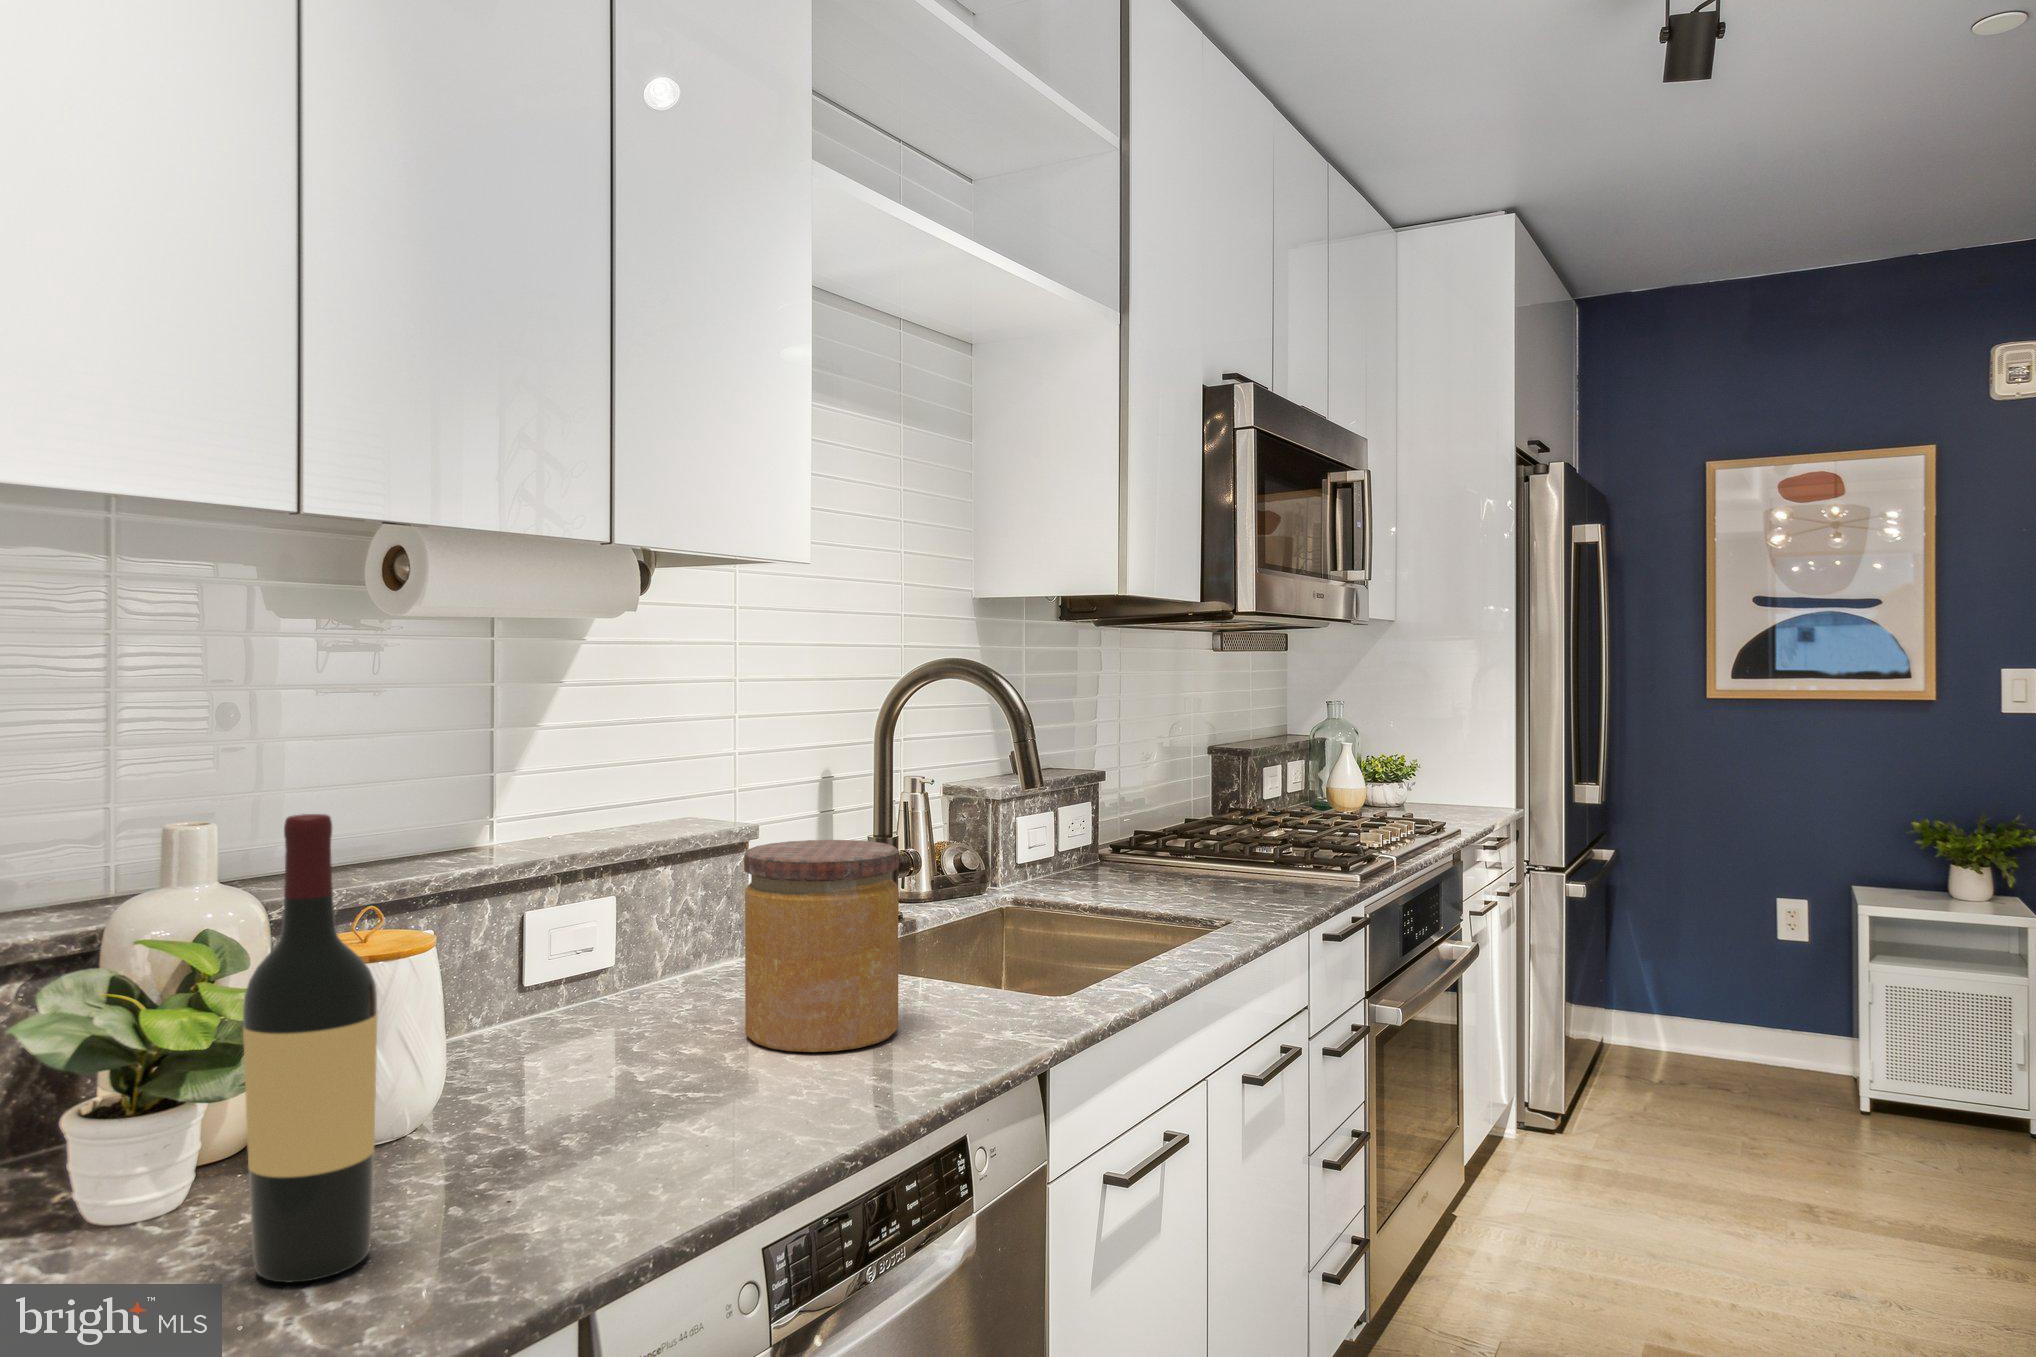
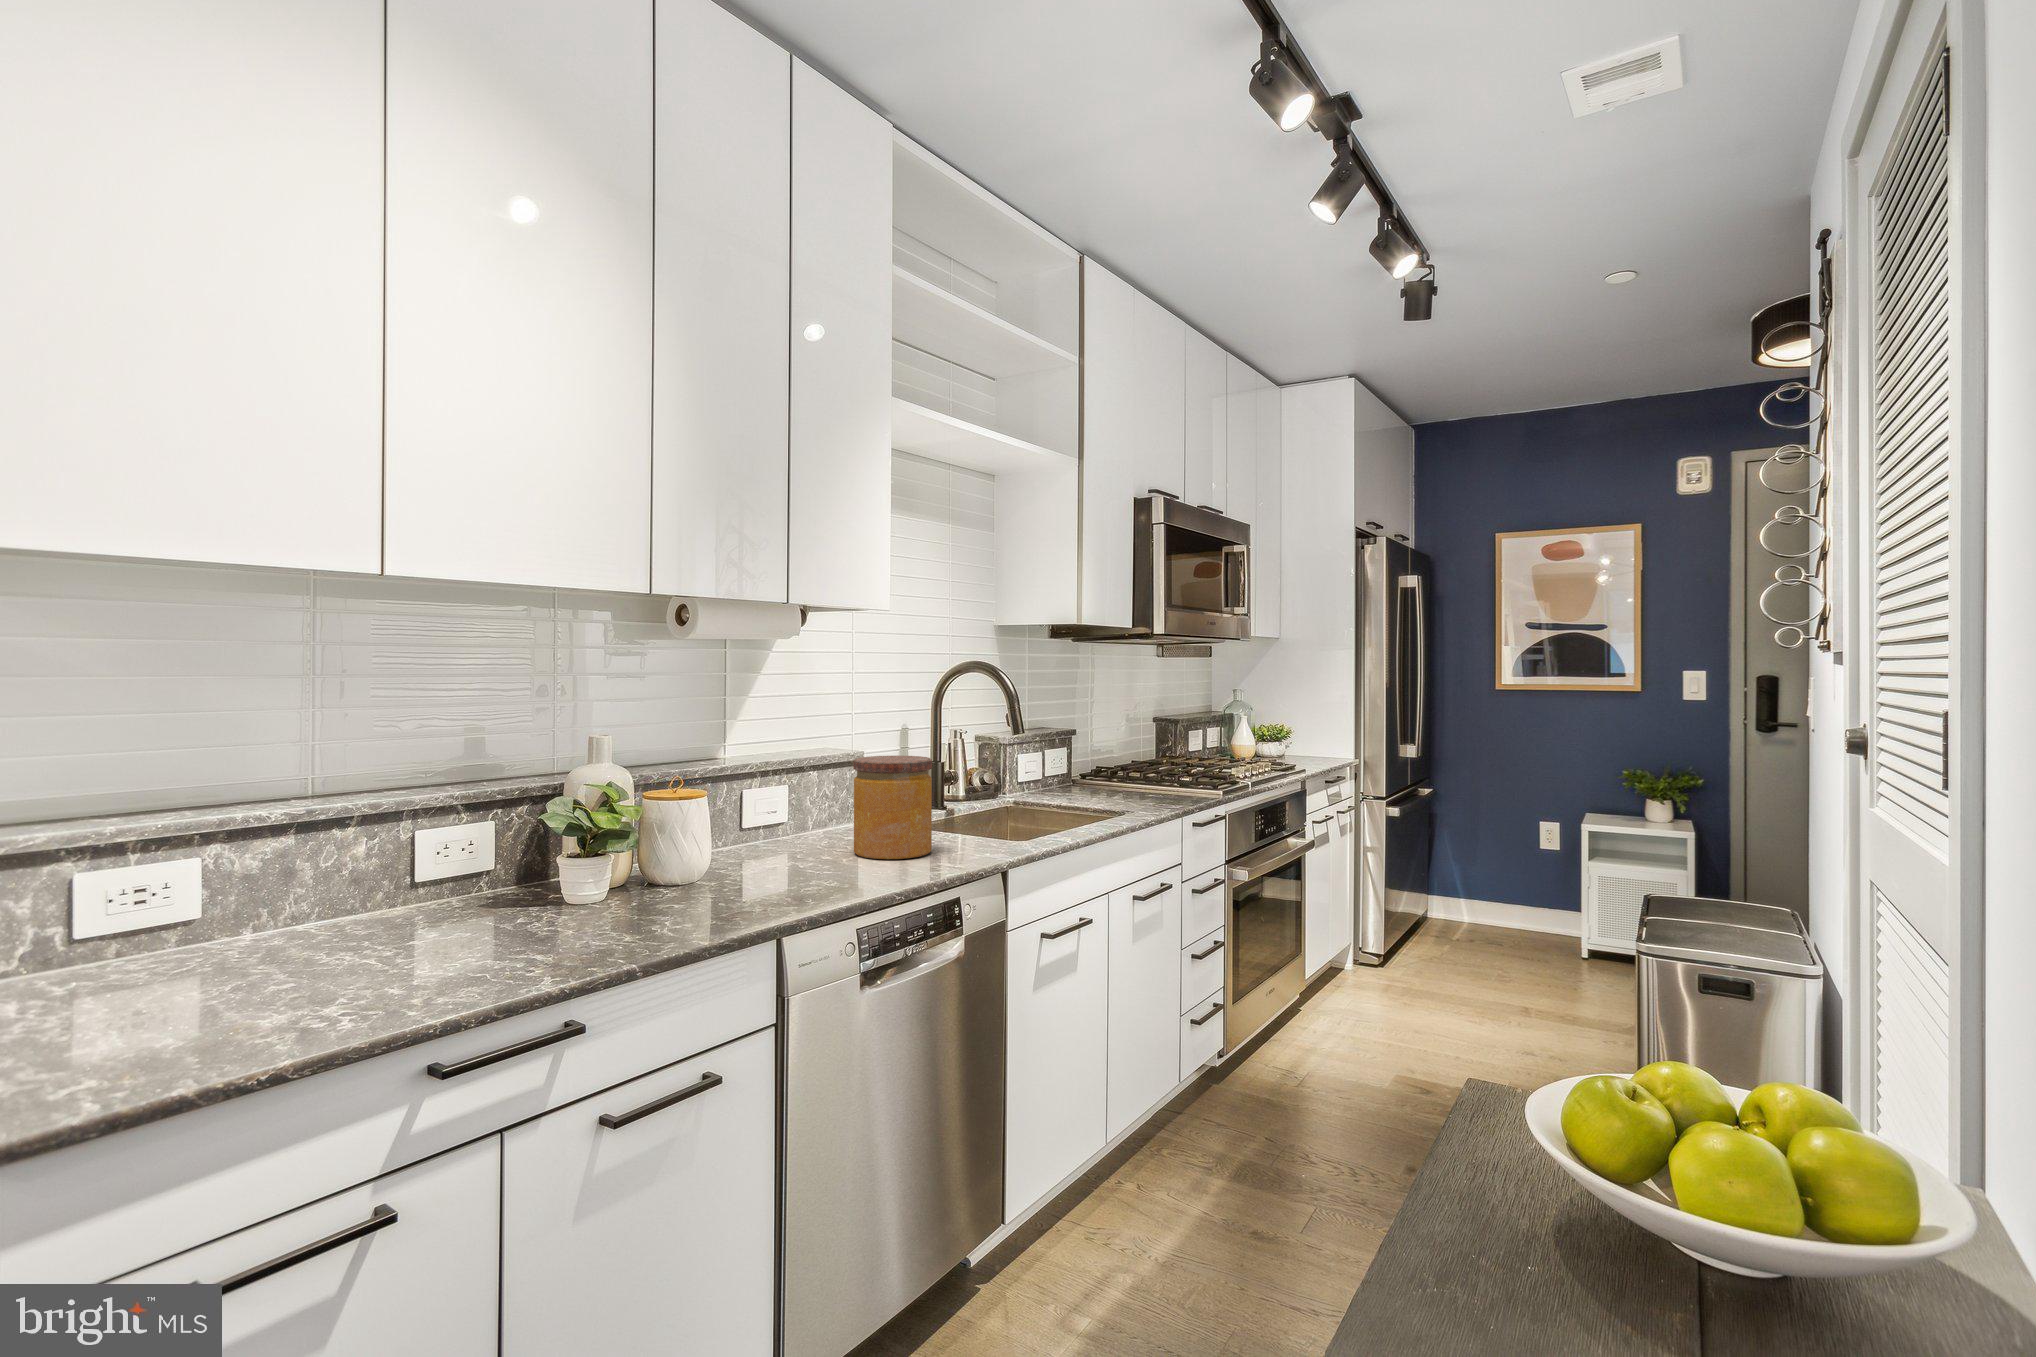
wine bottle: present [243,814,377,1282] -> none [636,727,689,922]

